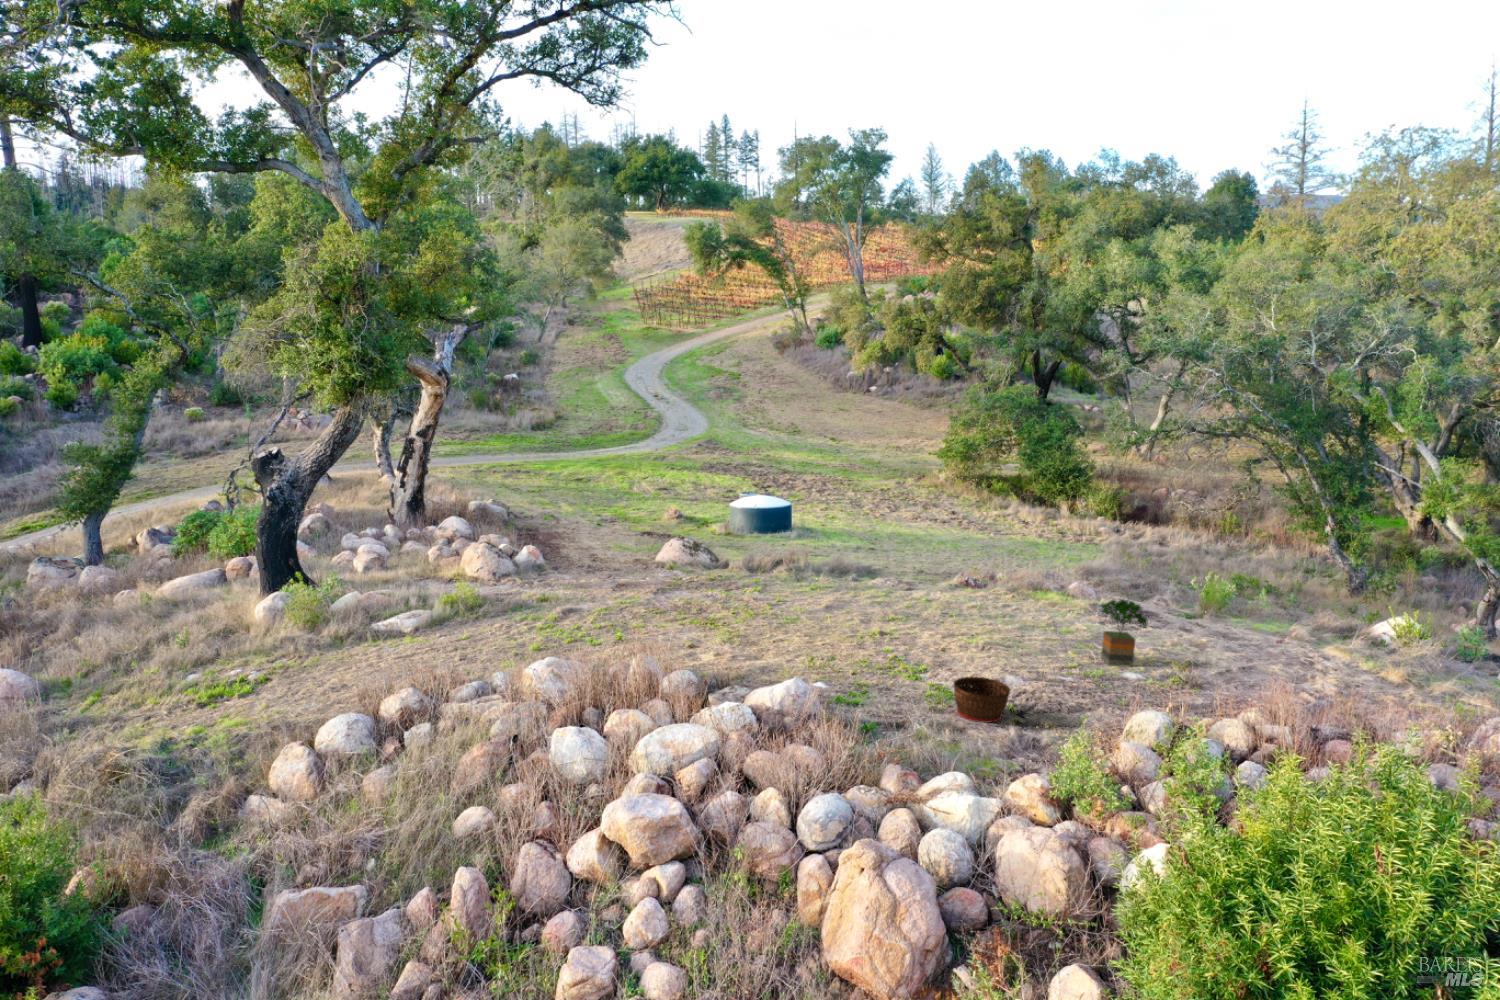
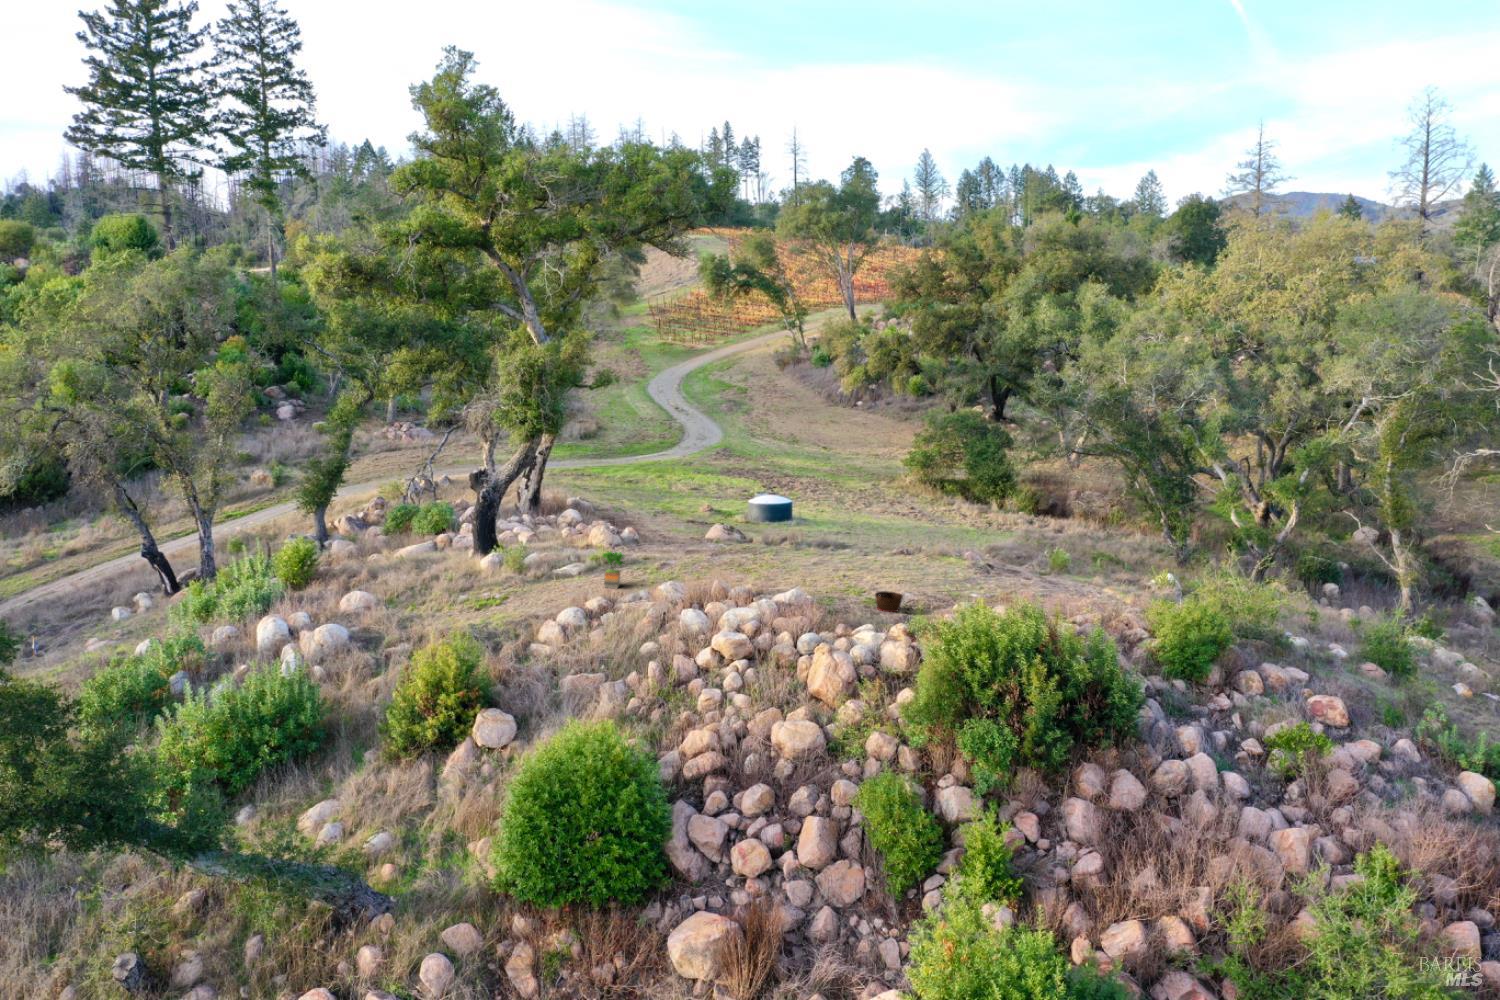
potted tree: present [1101,599,1148,667] -> present [603,552,625,589]

